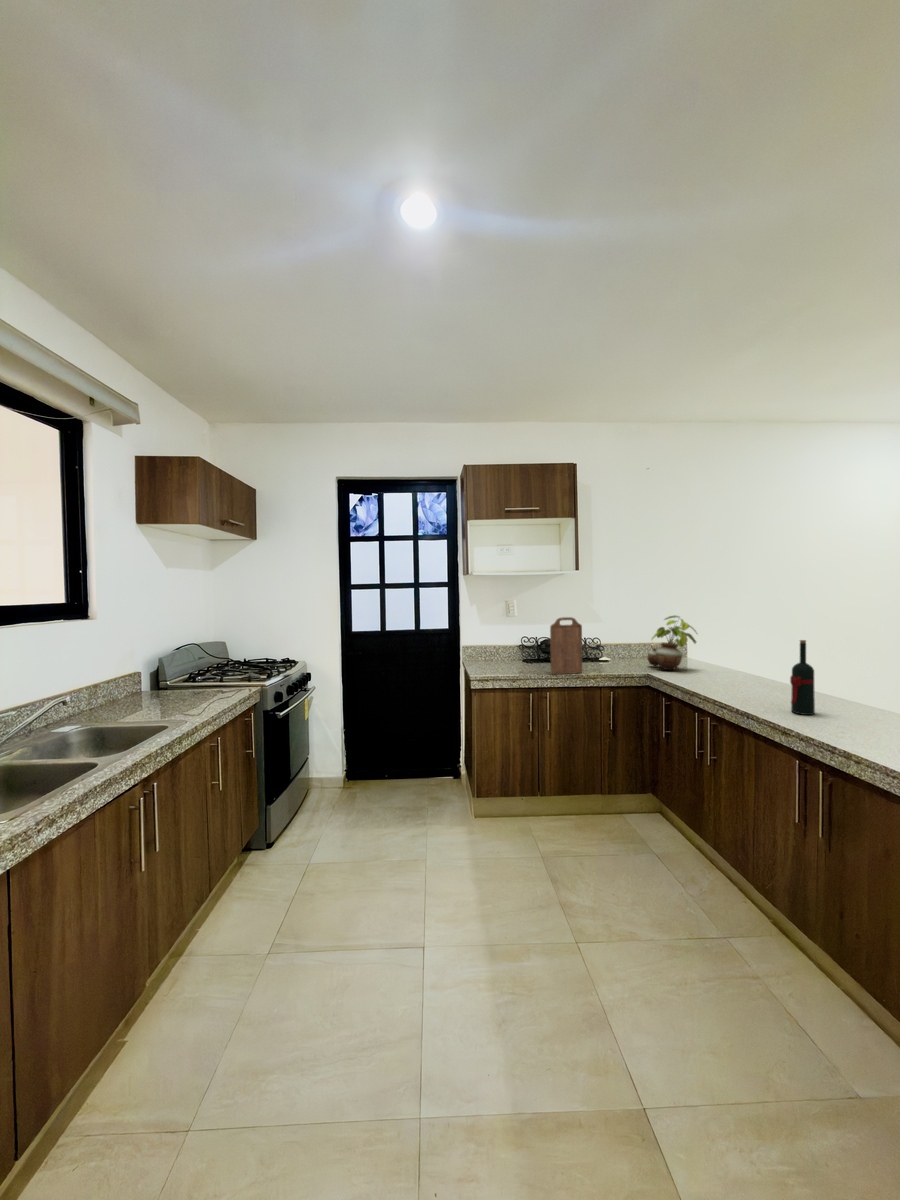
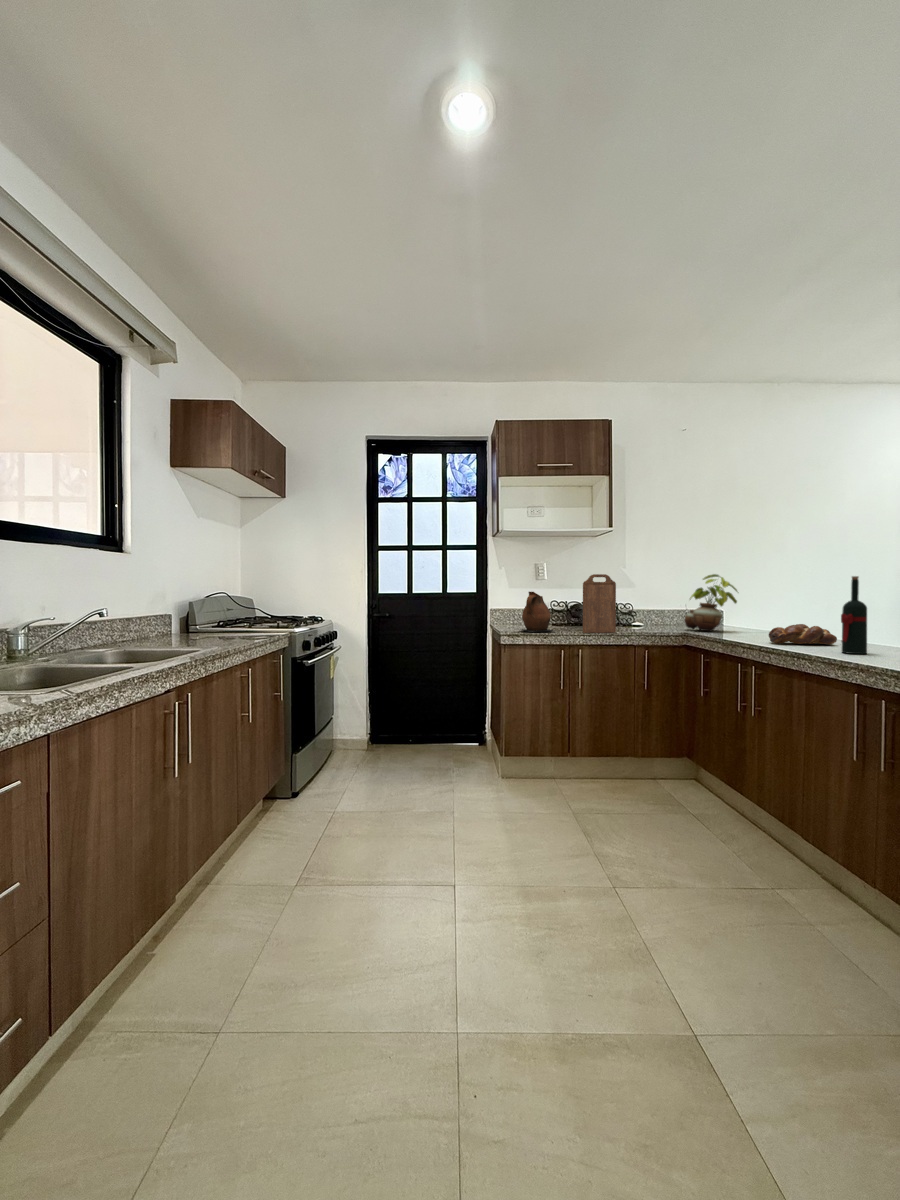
ceramic pitcher: none [489,634,525,673] -> present [522,592,555,632]
bread loaf: none [725,675,788,696] -> present [769,624,837,644]

